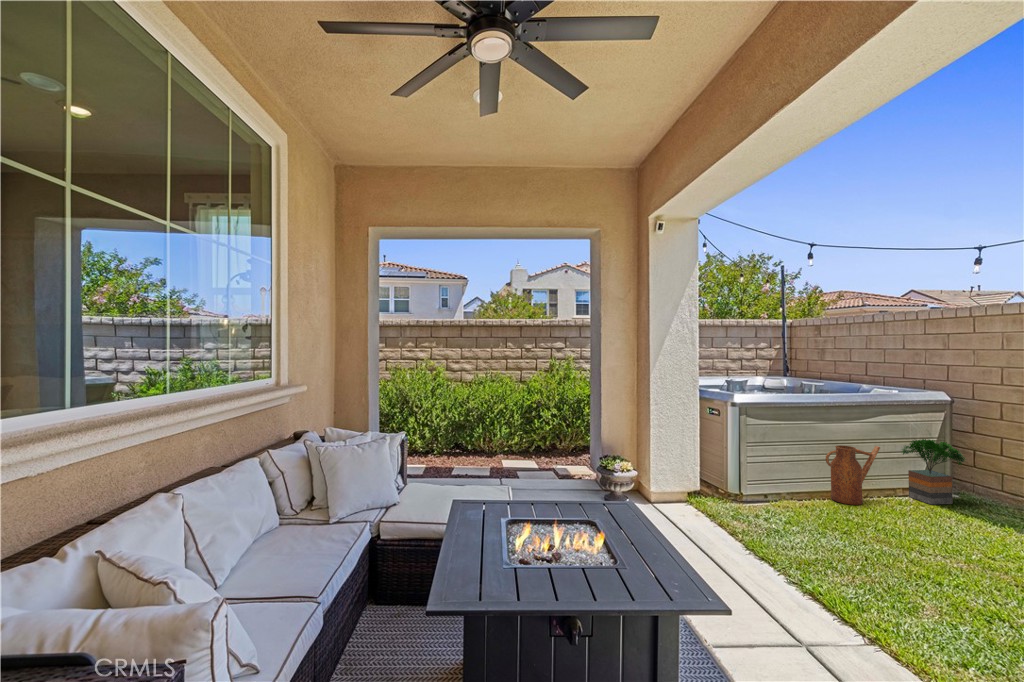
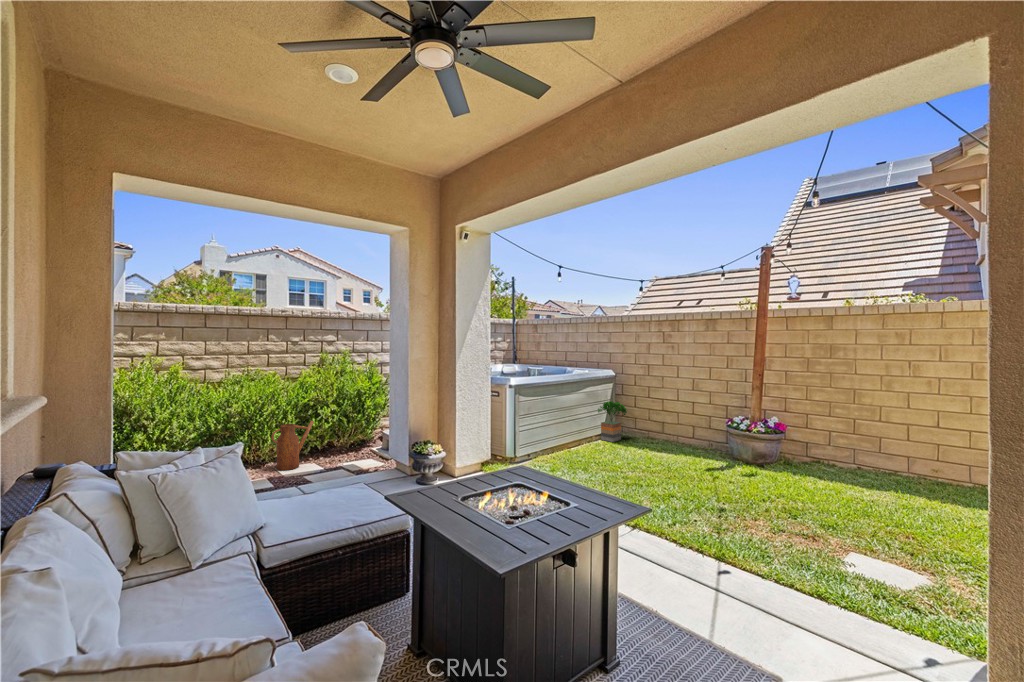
watering can: present [825,445,880,505] -> present [271,421,314,470]

